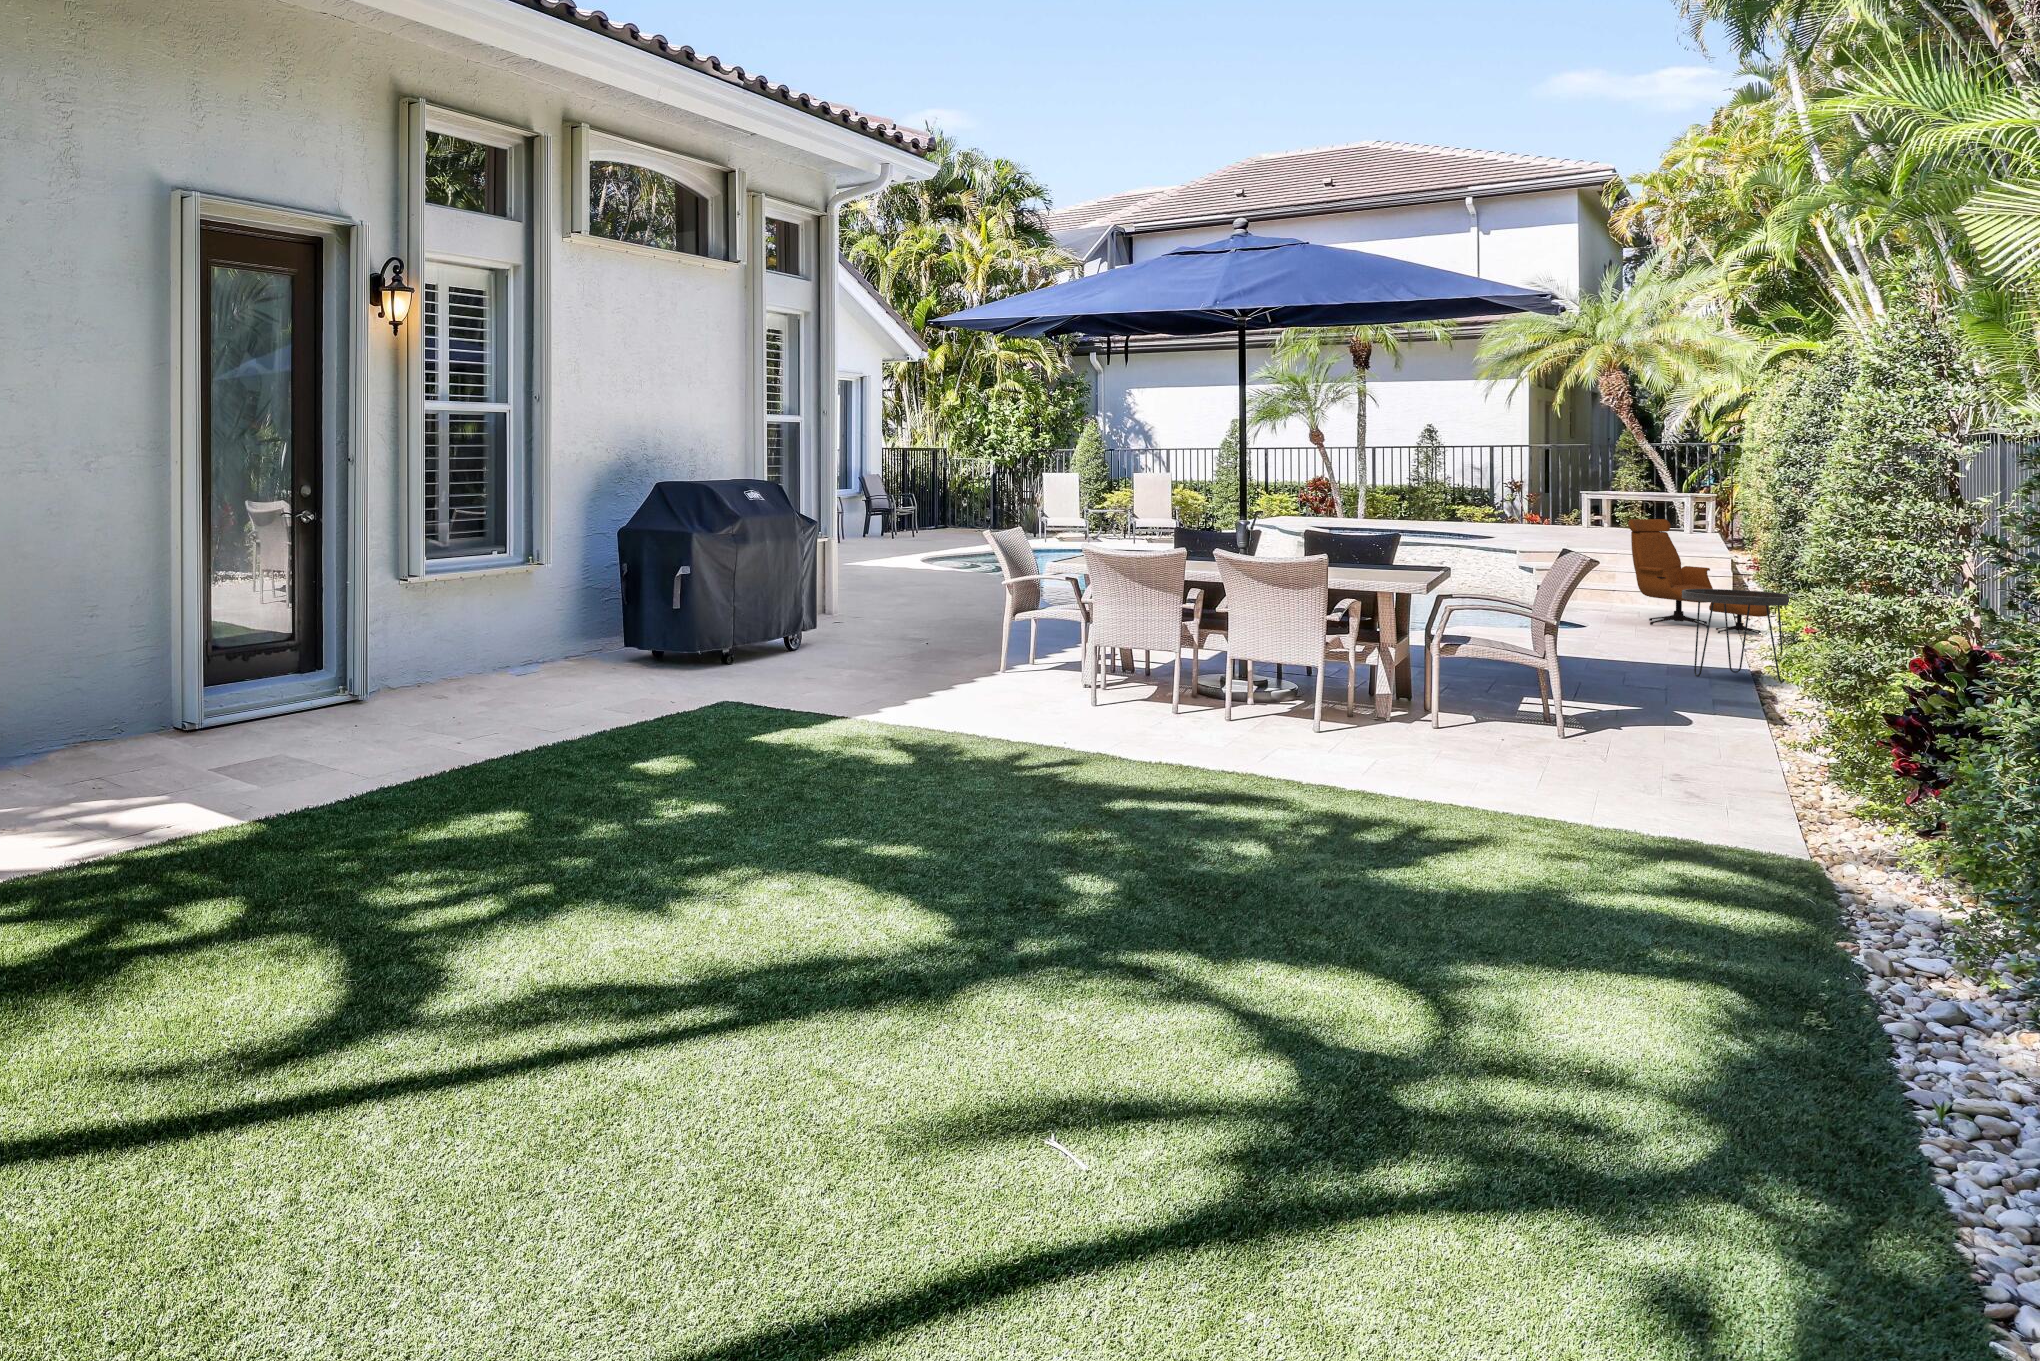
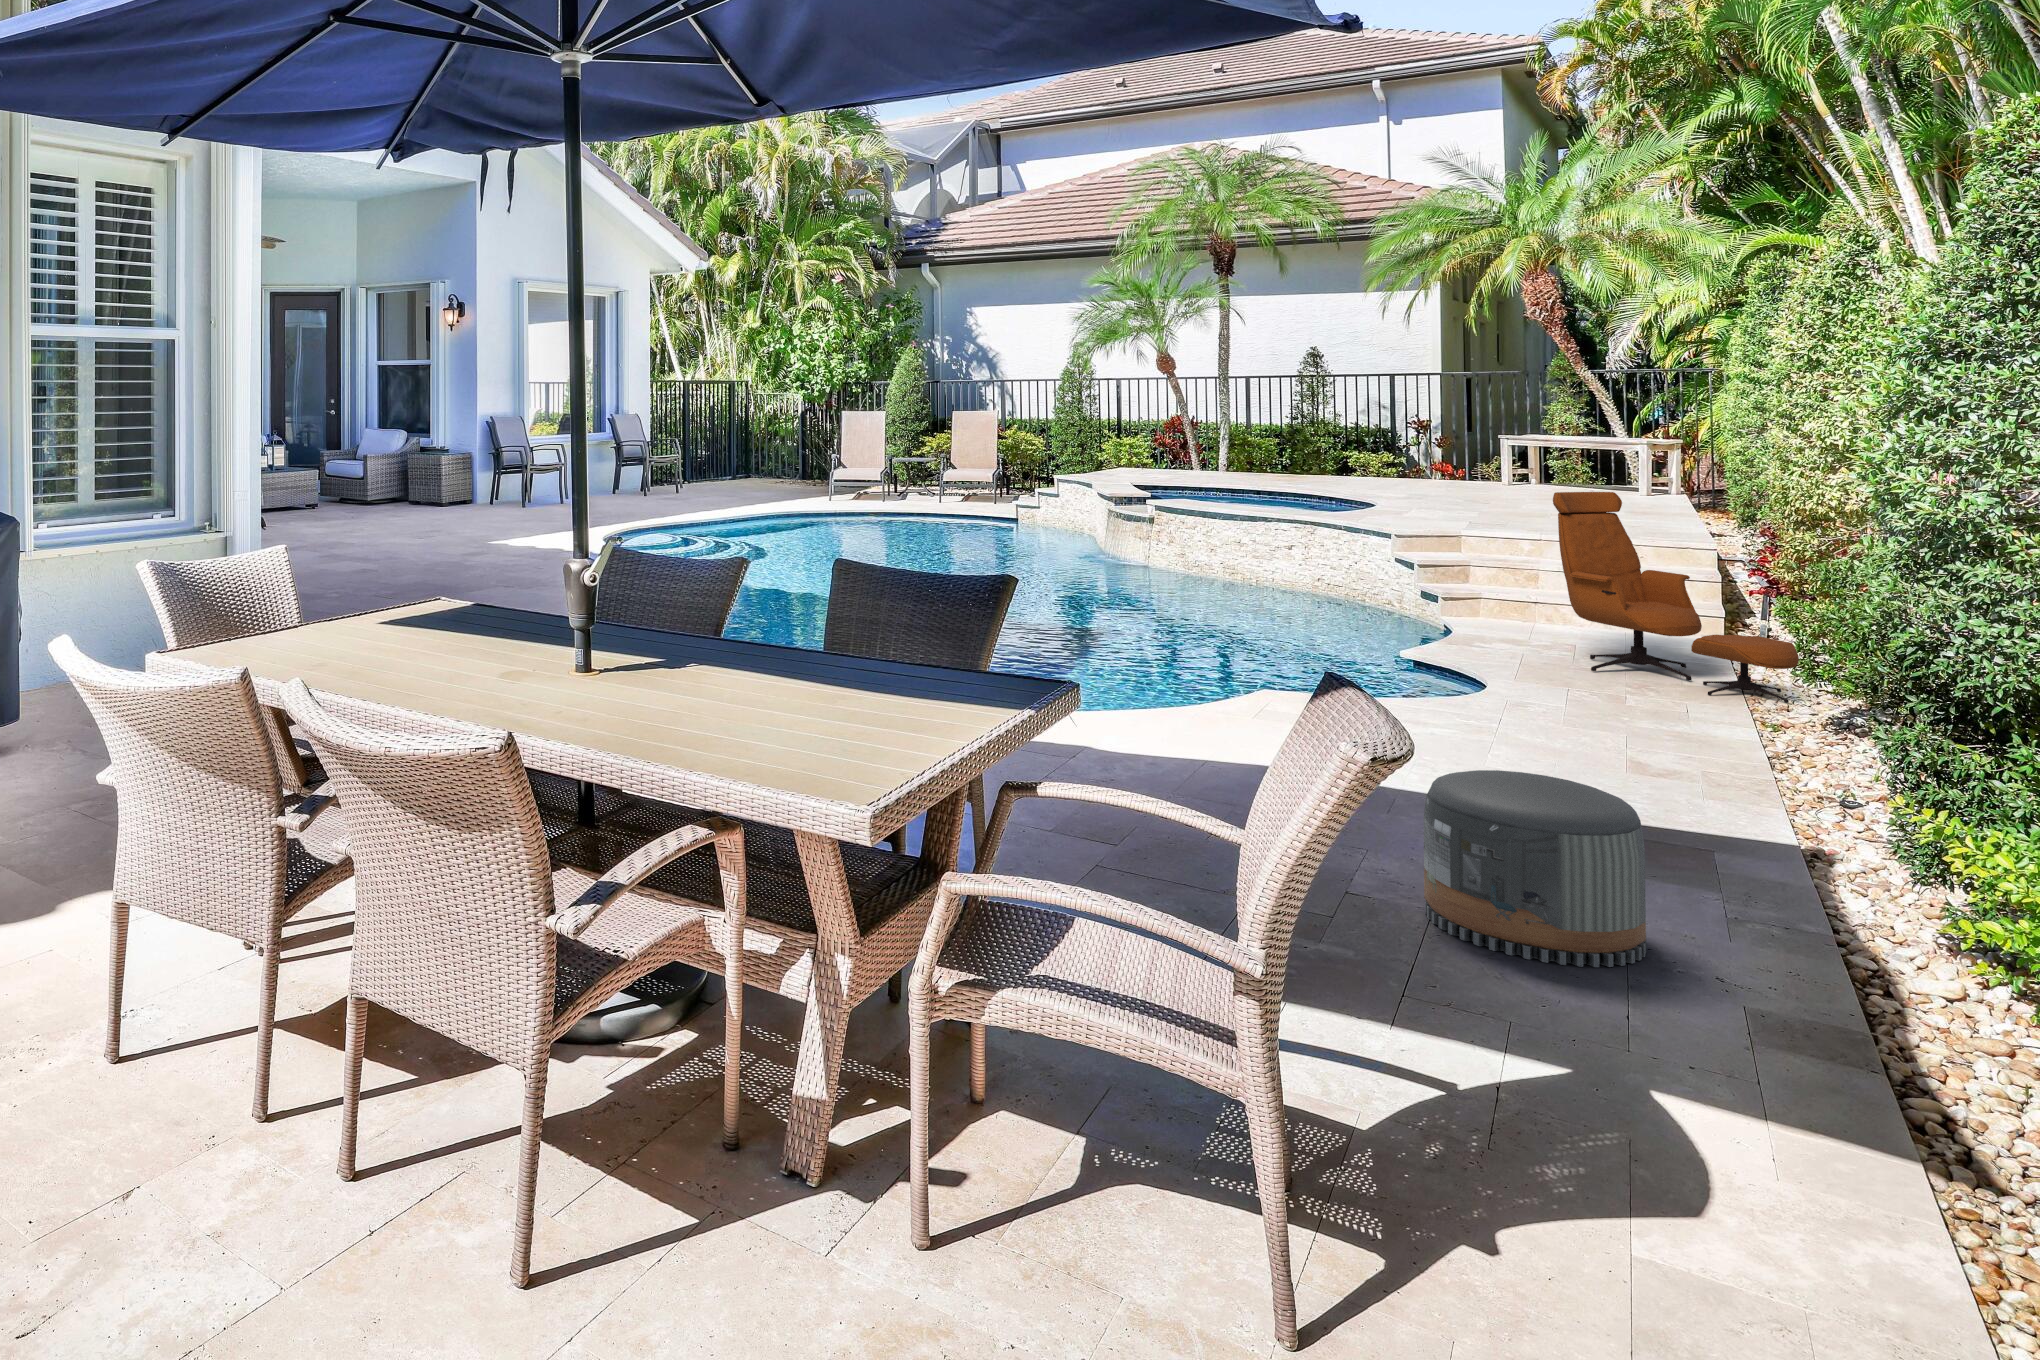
side table: present [1682,589,1790,683] -> none [1654,670,1910,898]
pouf: none [1577,622,1675,693] -> present [1423,770,1646,967]

